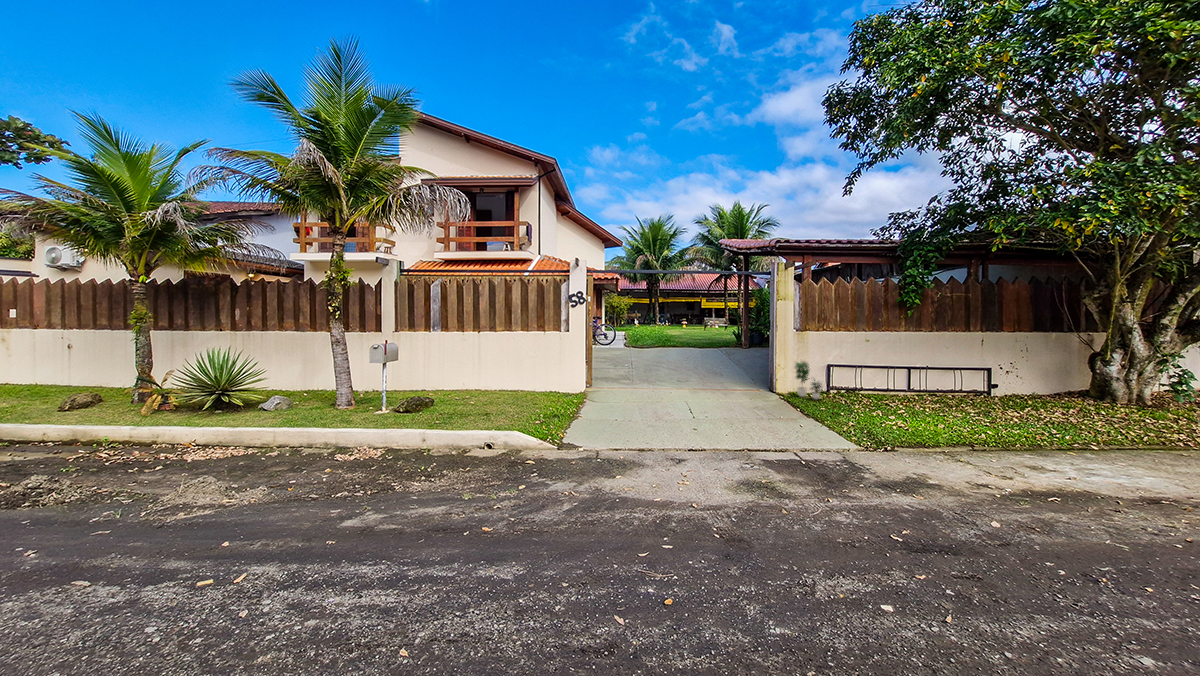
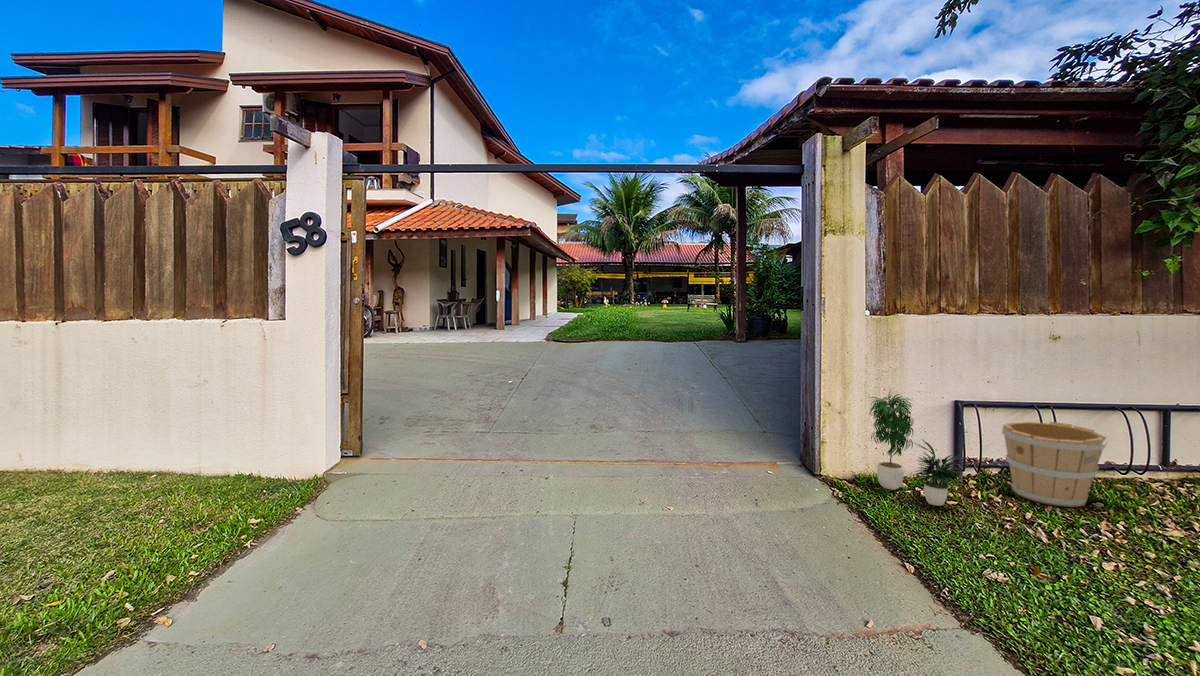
wooden bucket: none [844,372,877,400] -> present [1002,422,1108,507]

